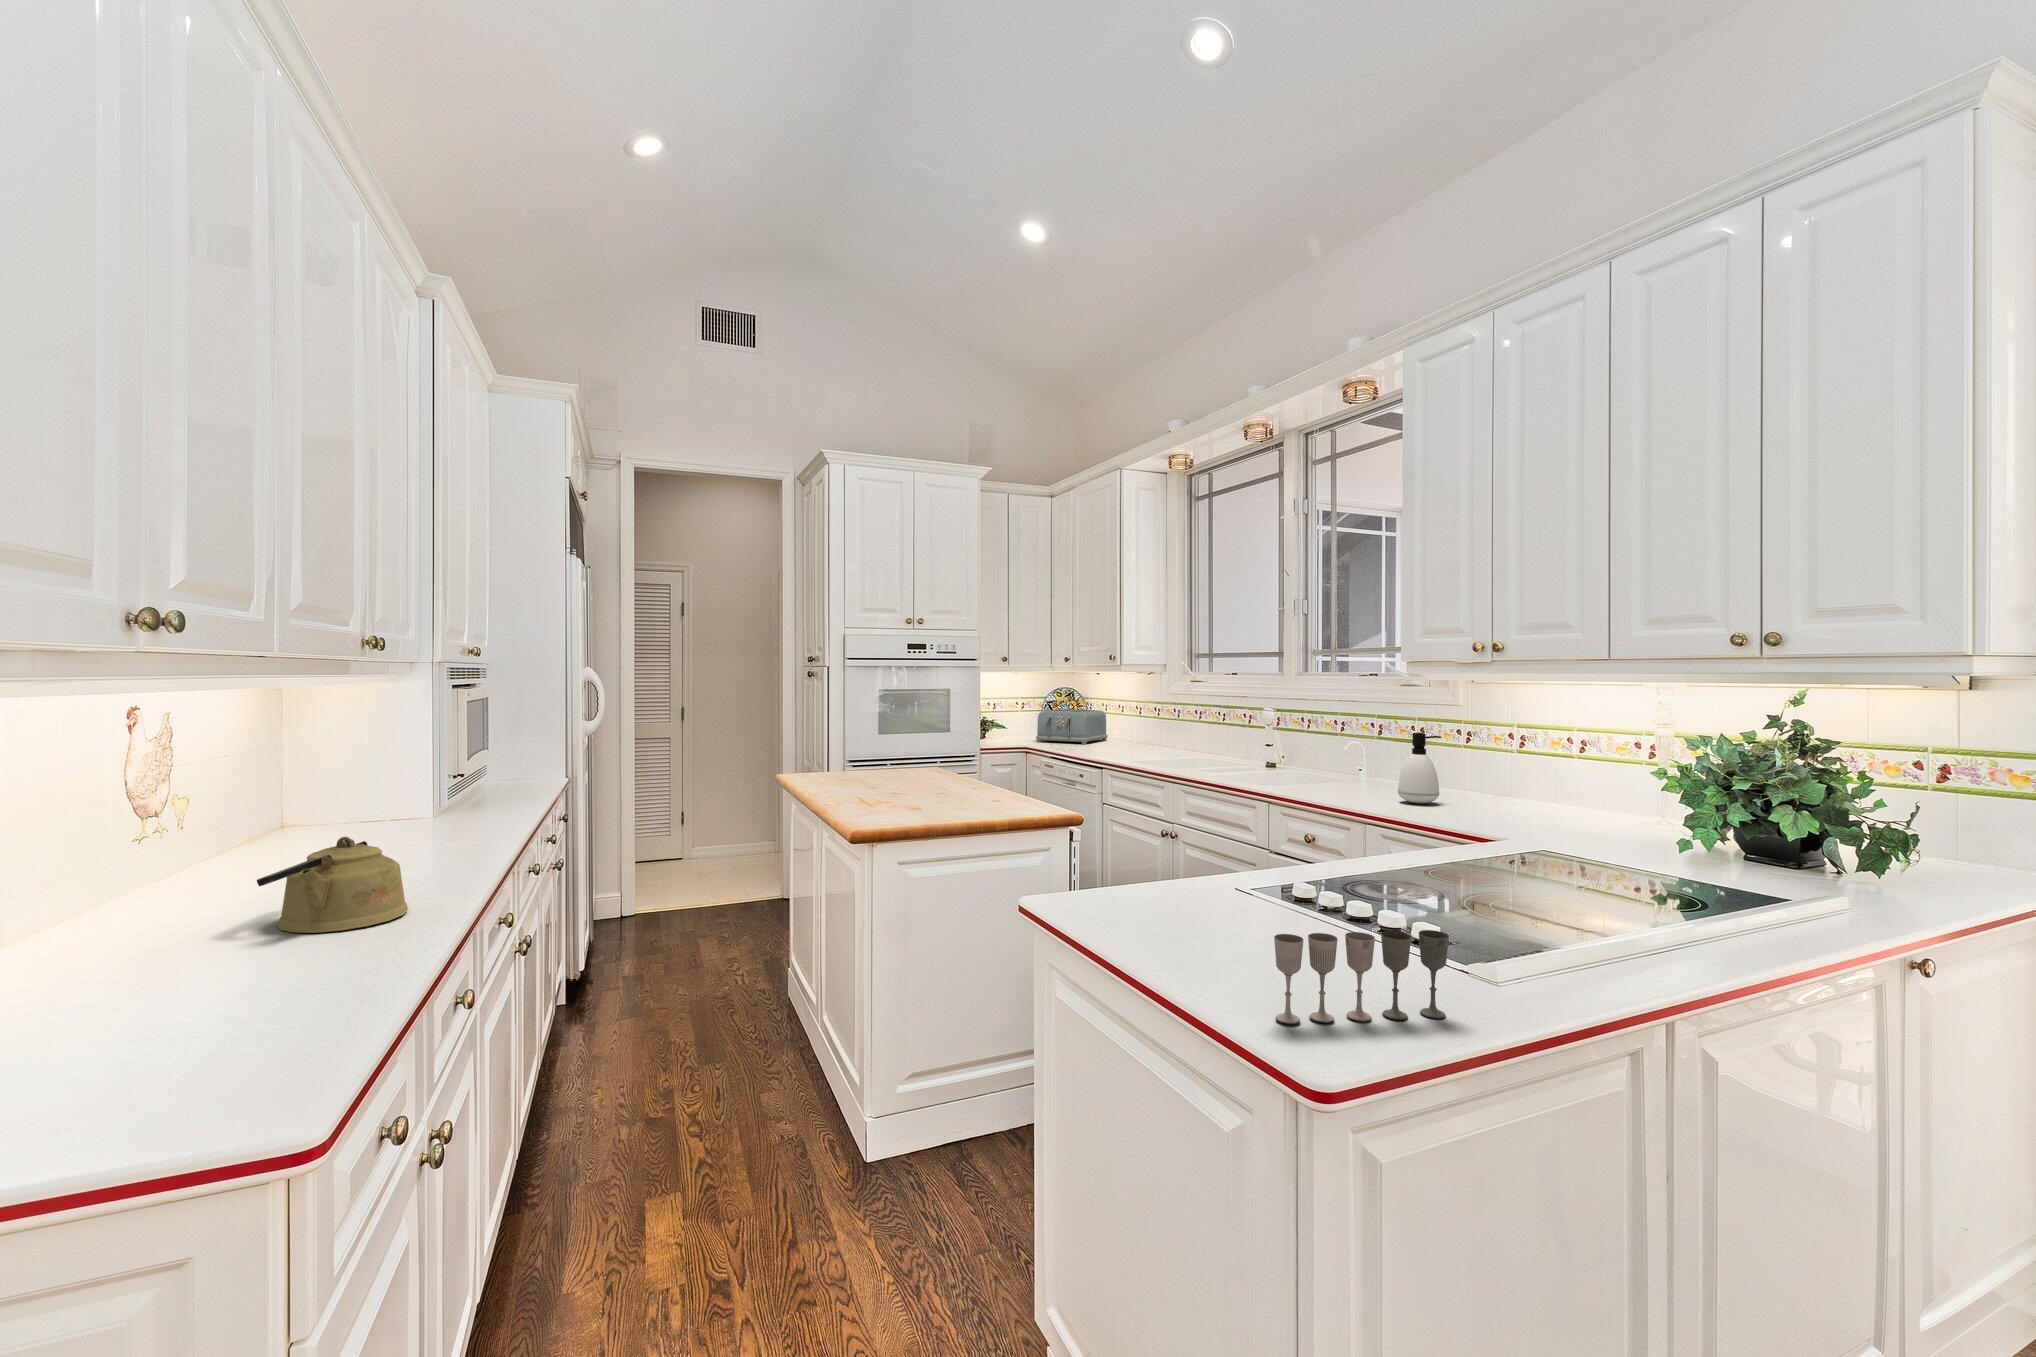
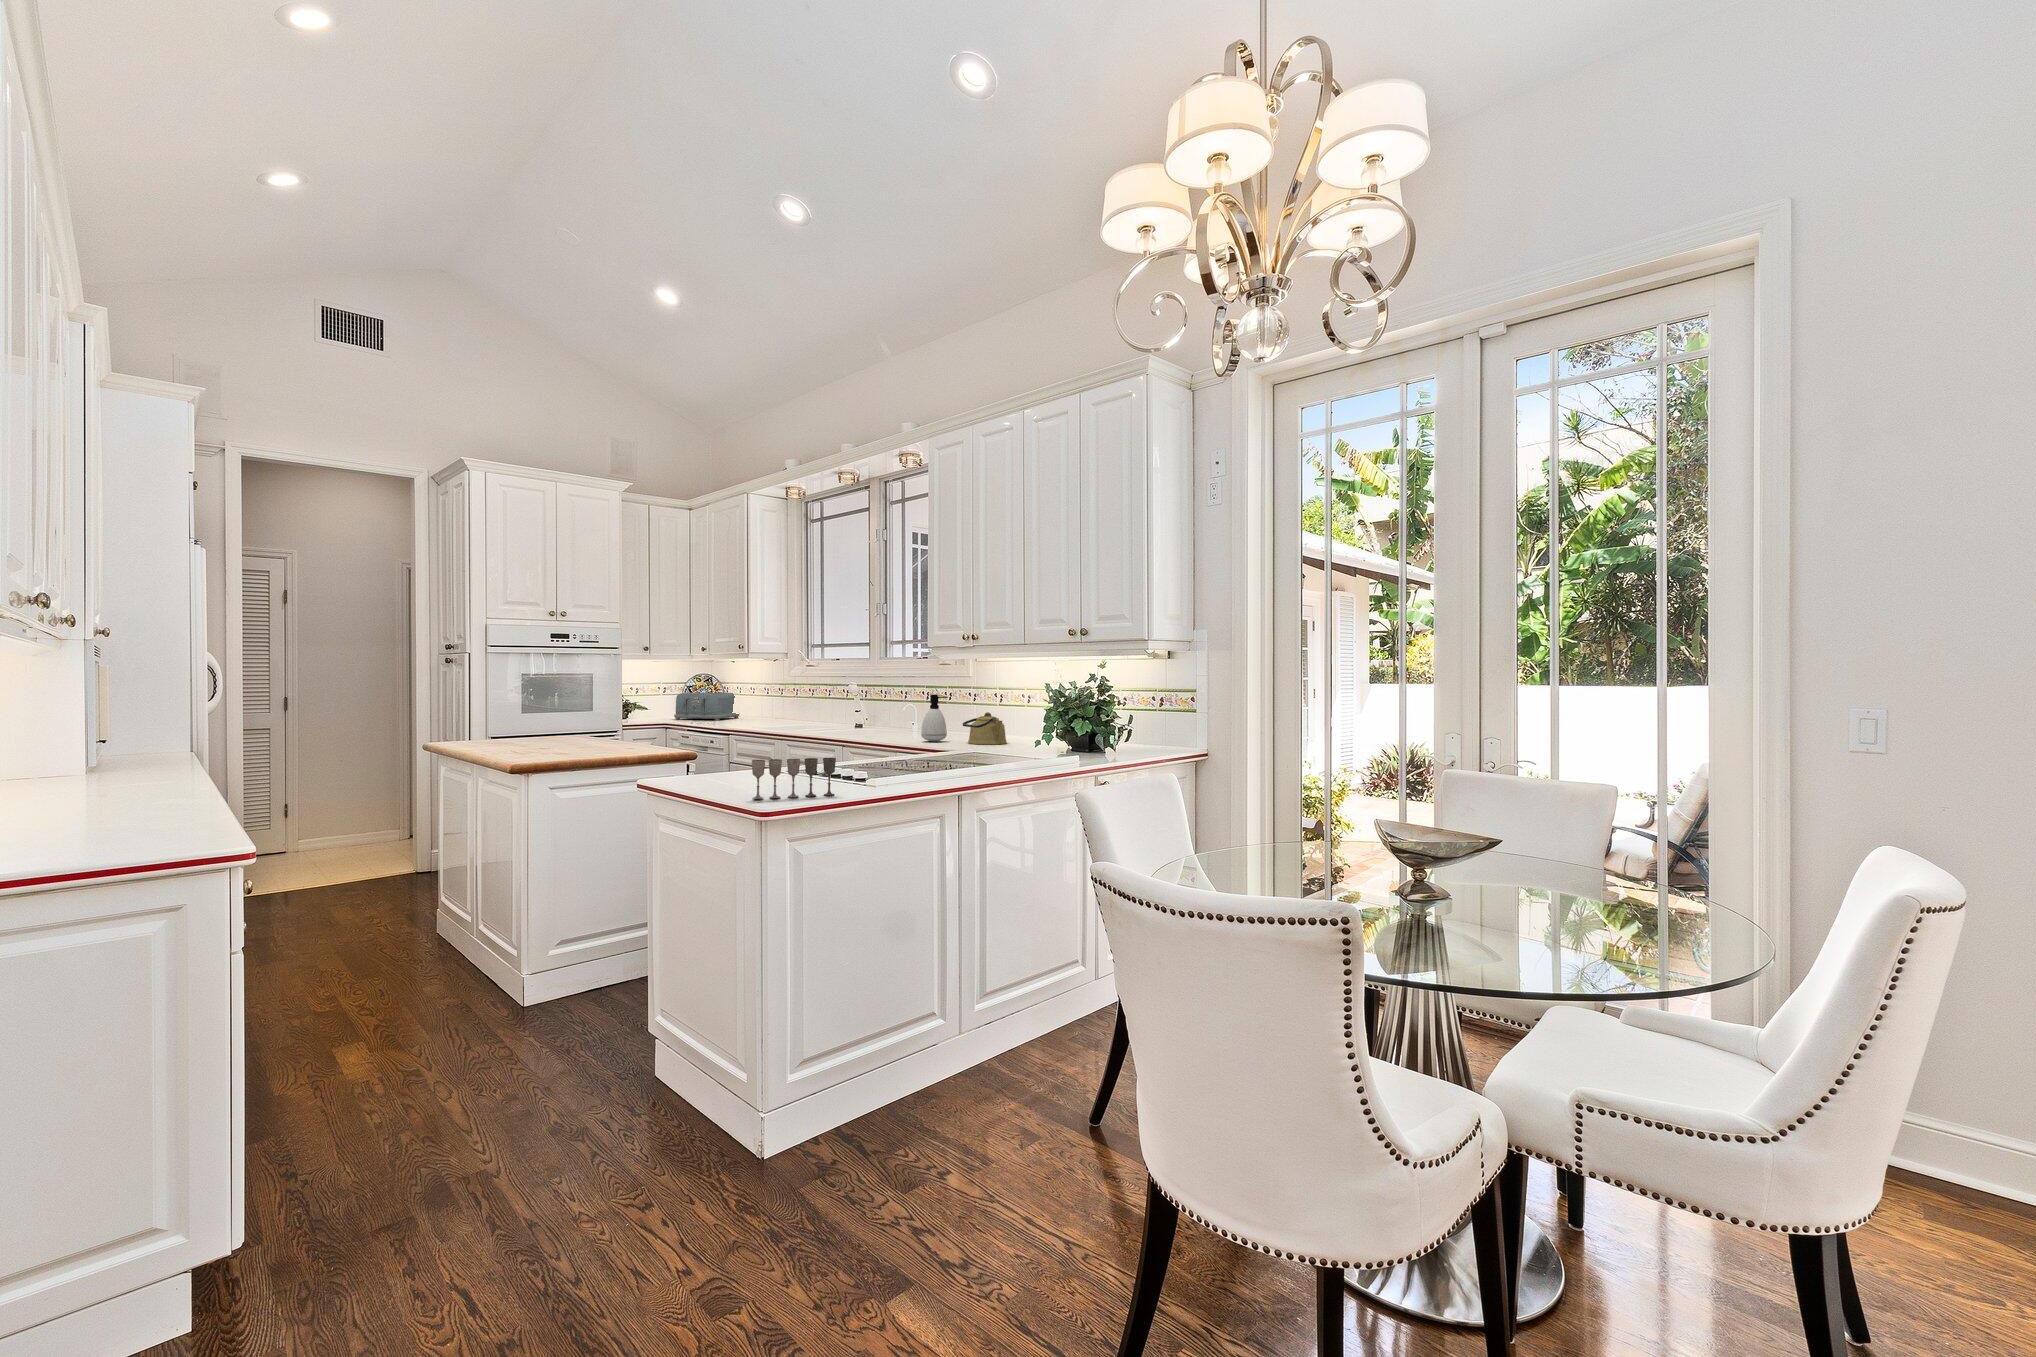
kettle: present [257,837,408,933] -> present [962,712,1007,744]

